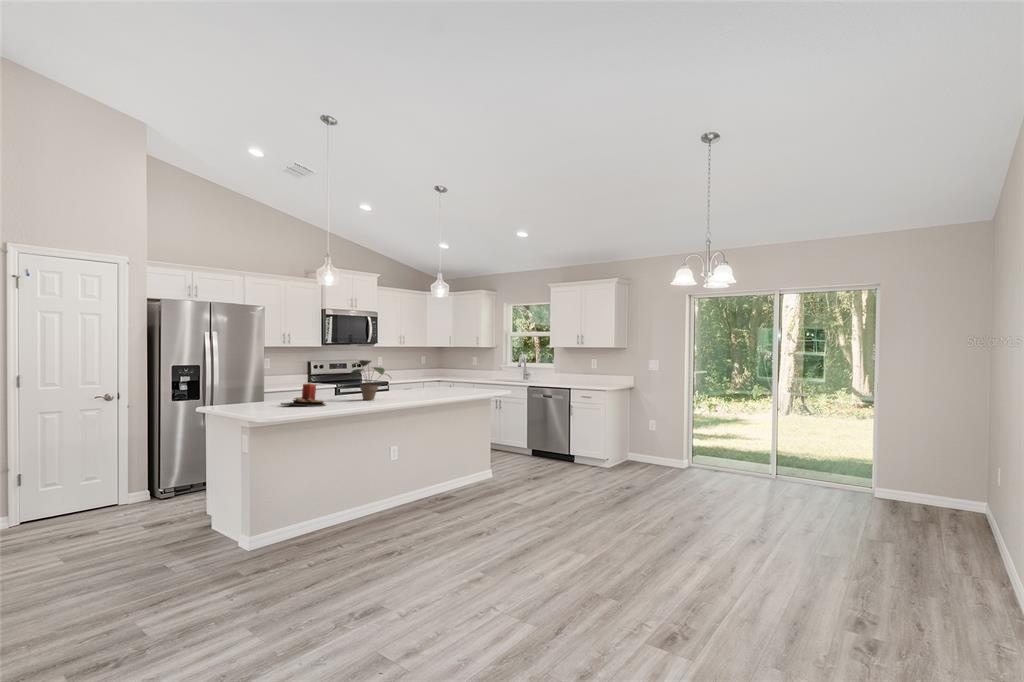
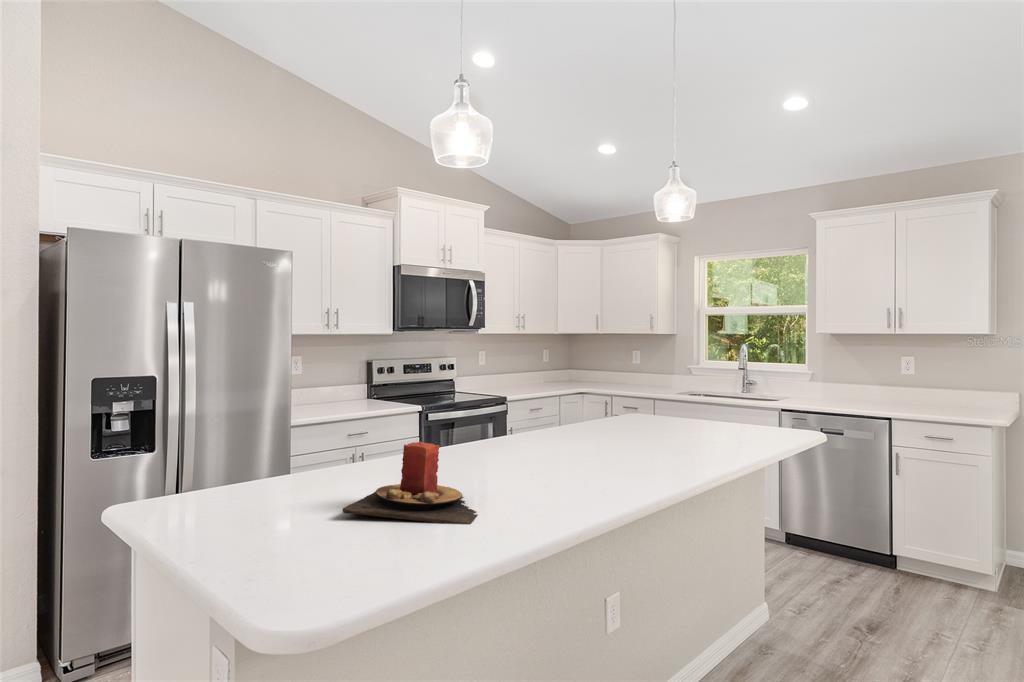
potted plant: present [351,360,389,400] -> none [508,368,613,476]

